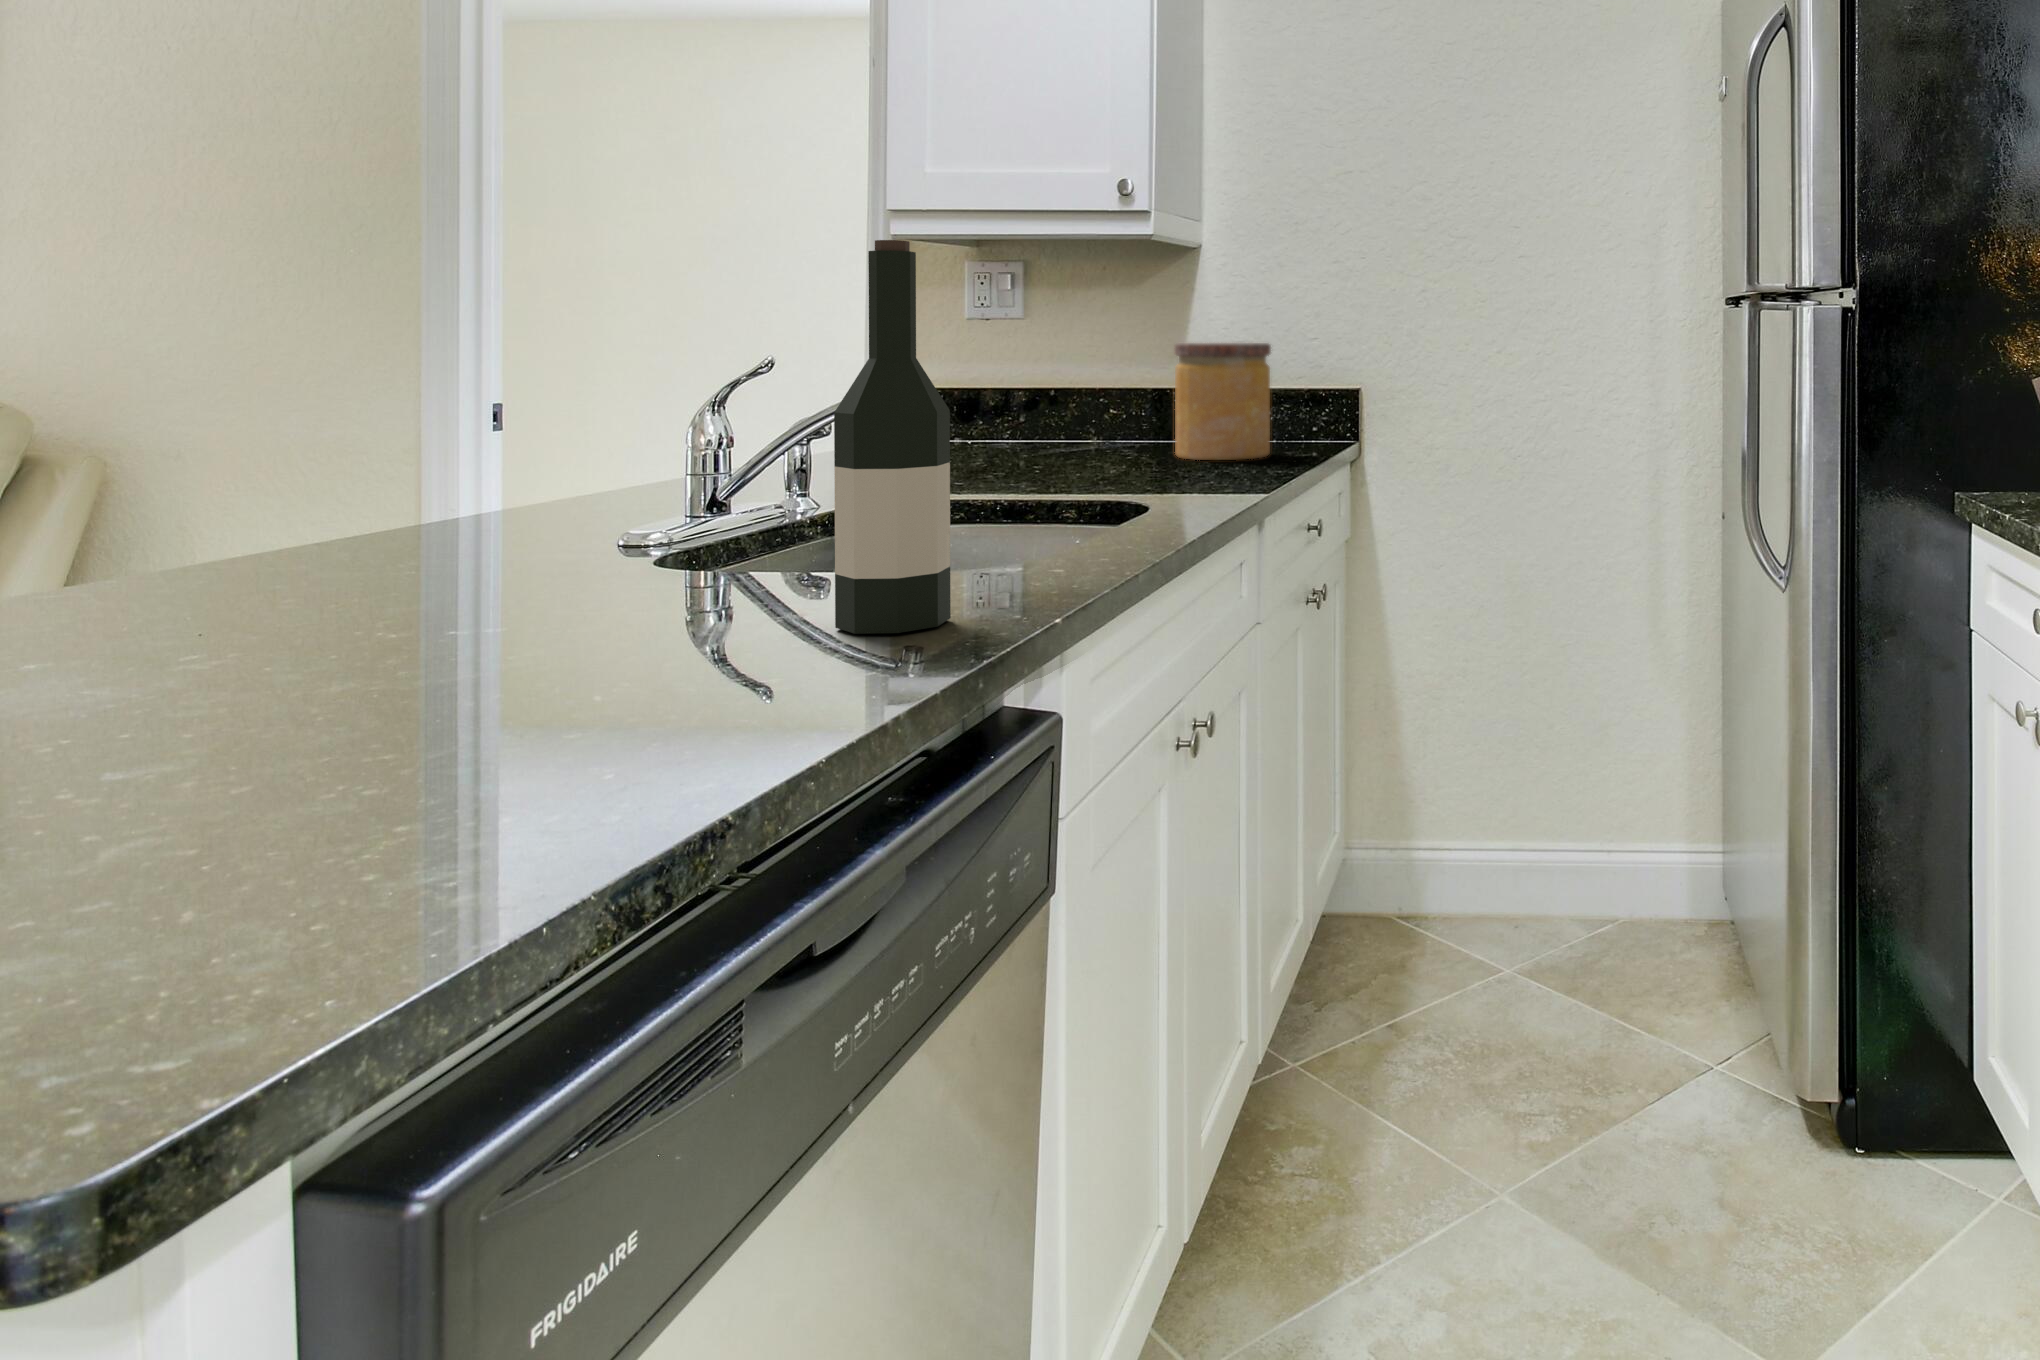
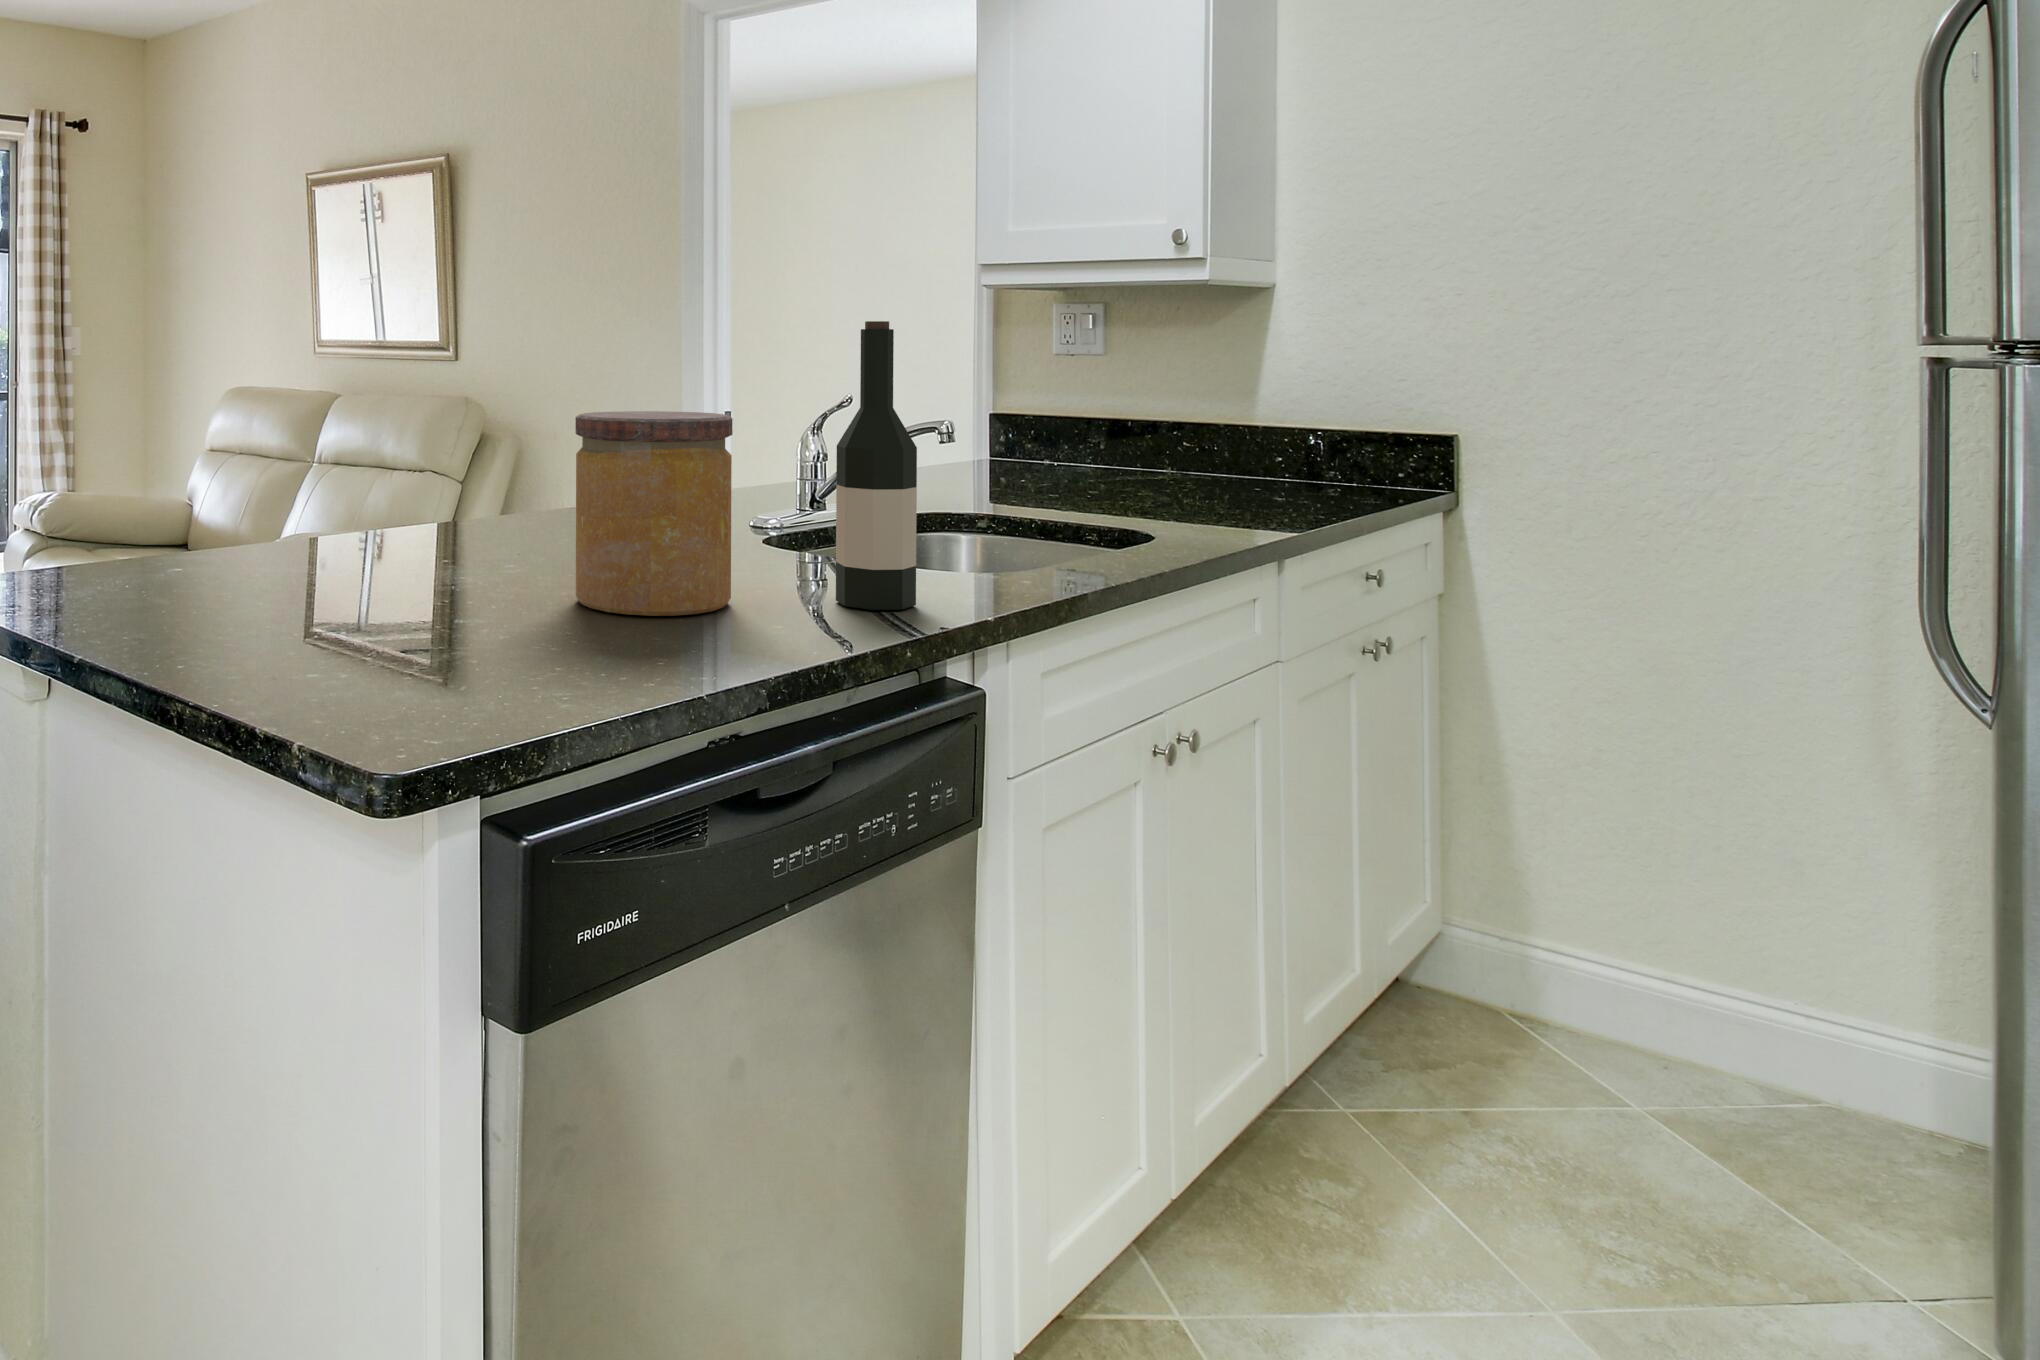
jar: present [1175,342,1271,460] -> present [575,411,733,616]

